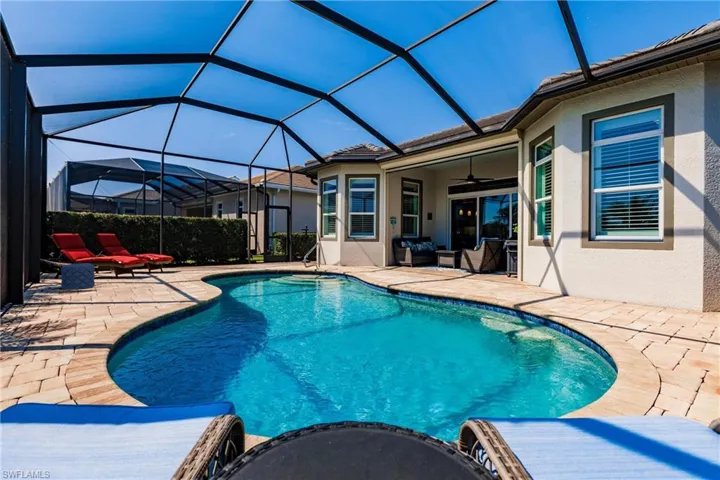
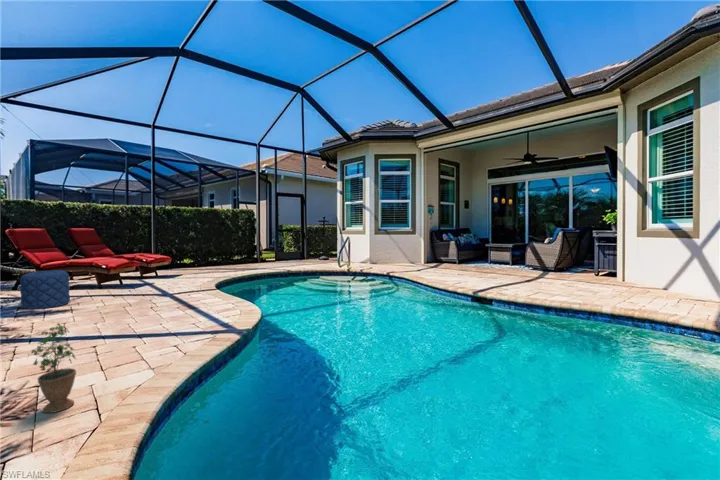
potted plant: none [69,285,95,332] -> present [31,323,76,413]

